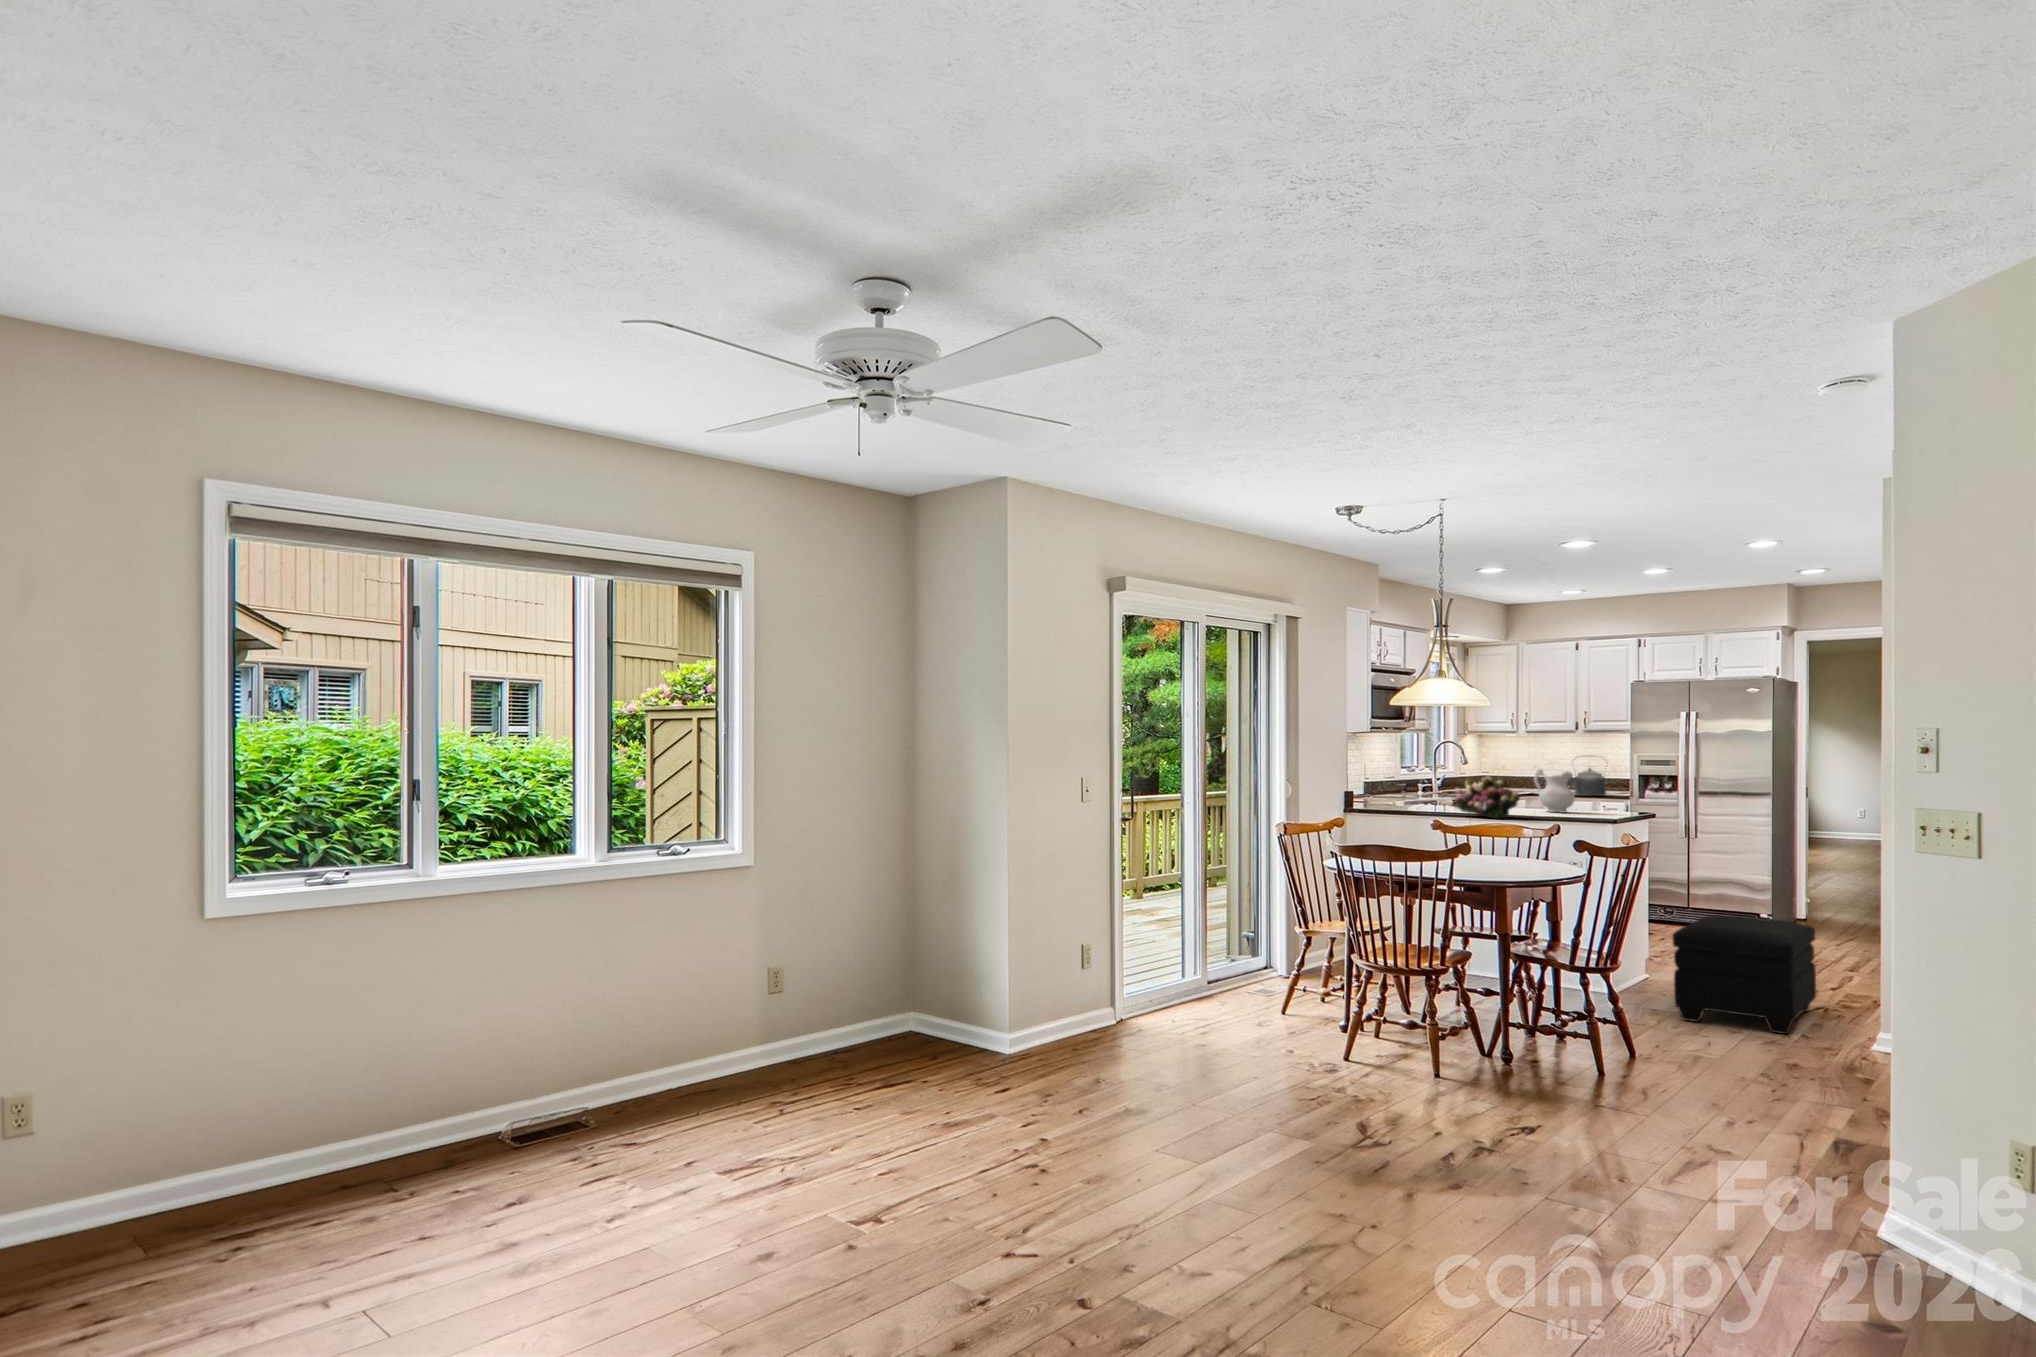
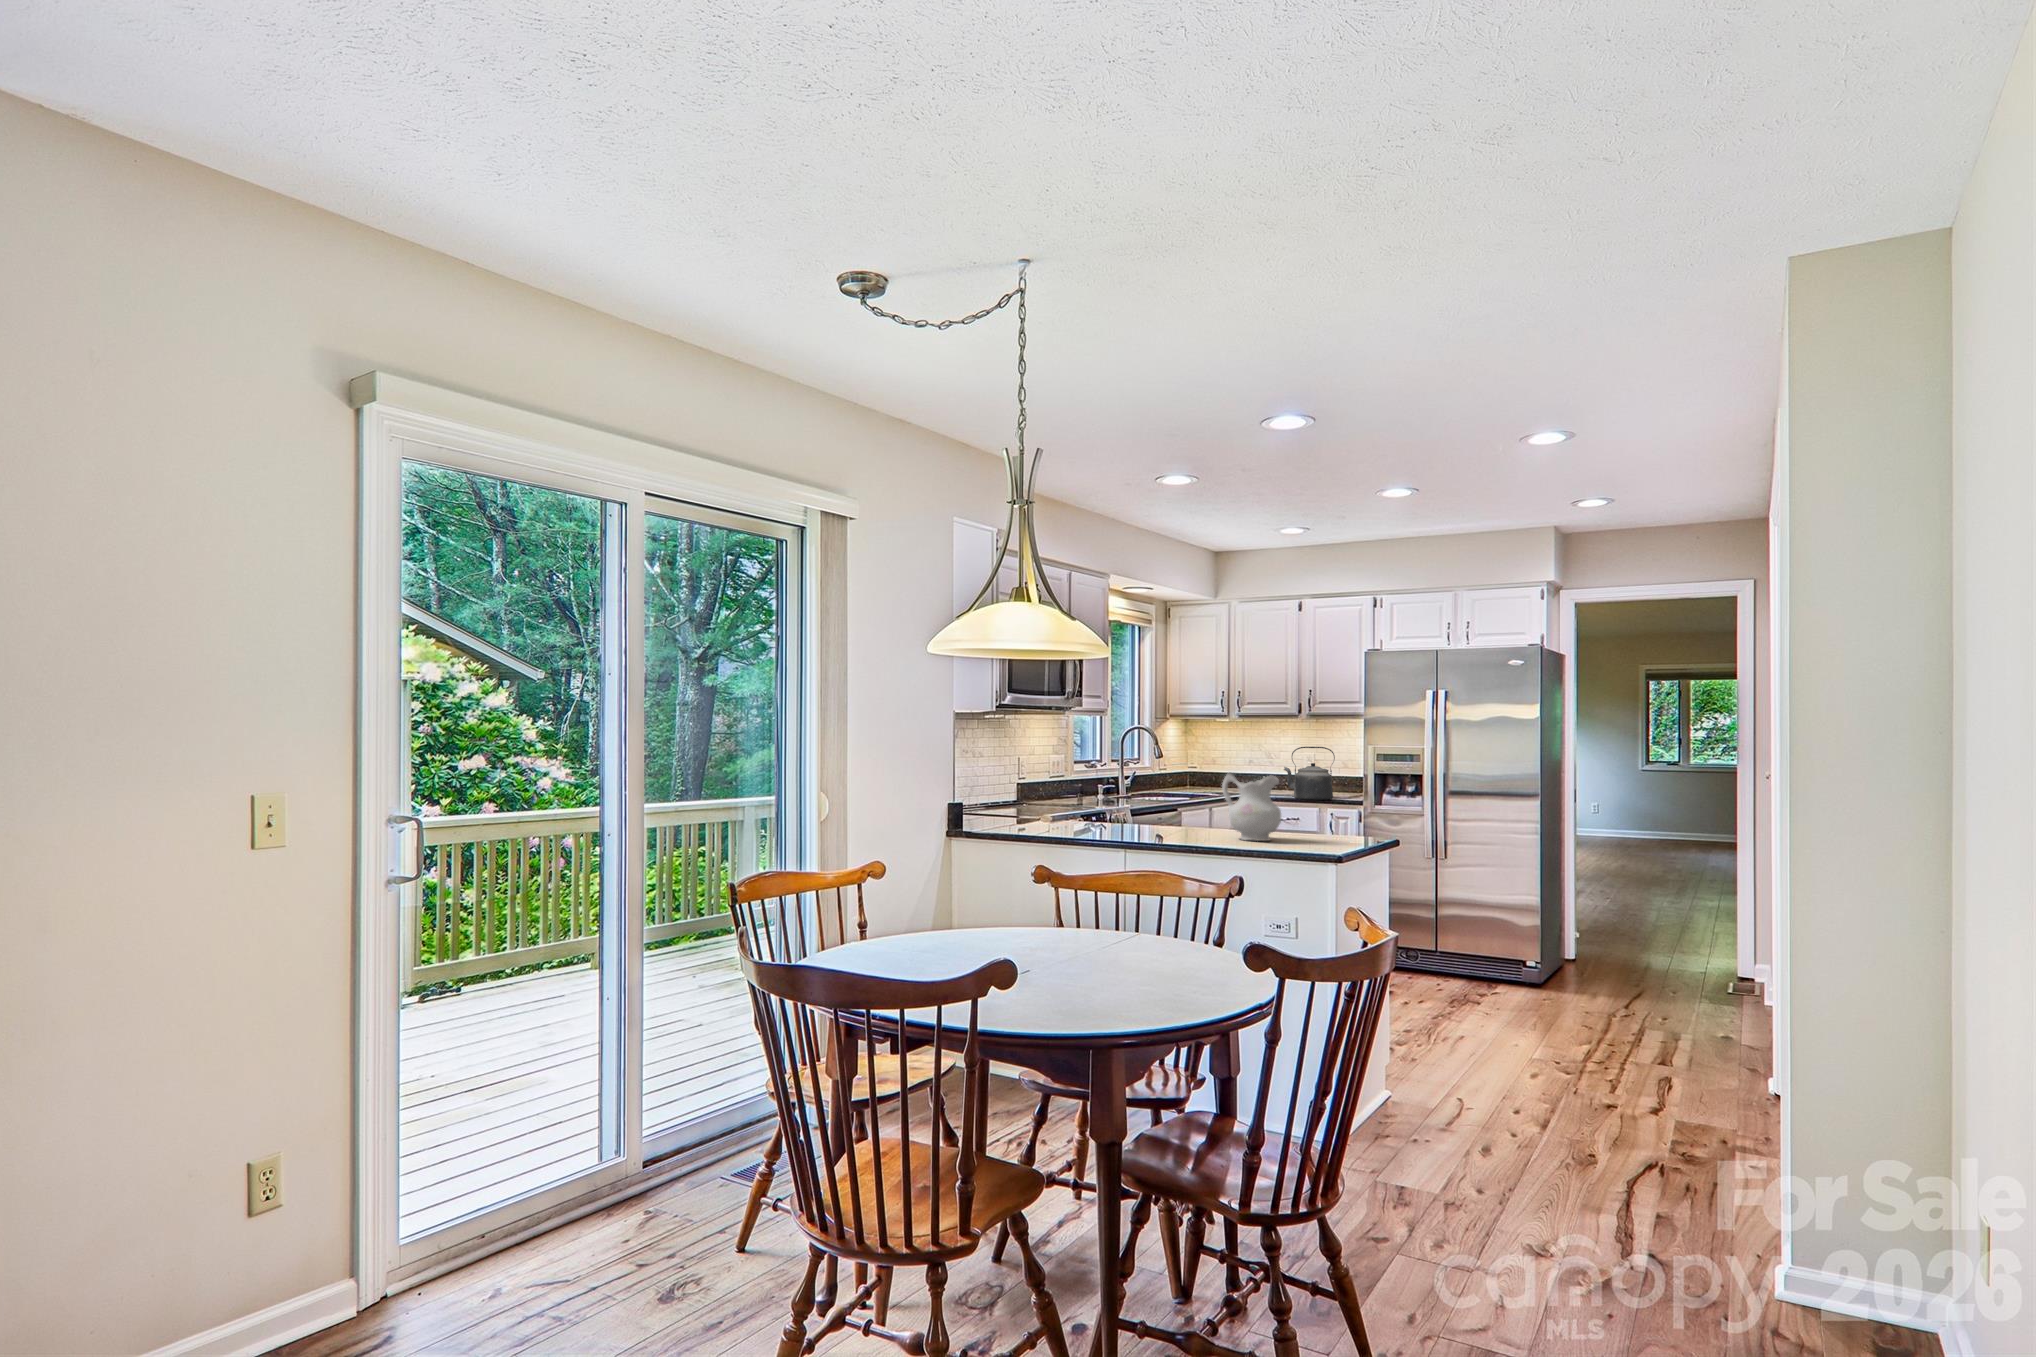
flower arrangement: present [1448,777,1520,819] -> none [1066,788,1185,865]
ottoman: present [1673,915,1816,1034] -> none [1438,1032,1670,1315]

